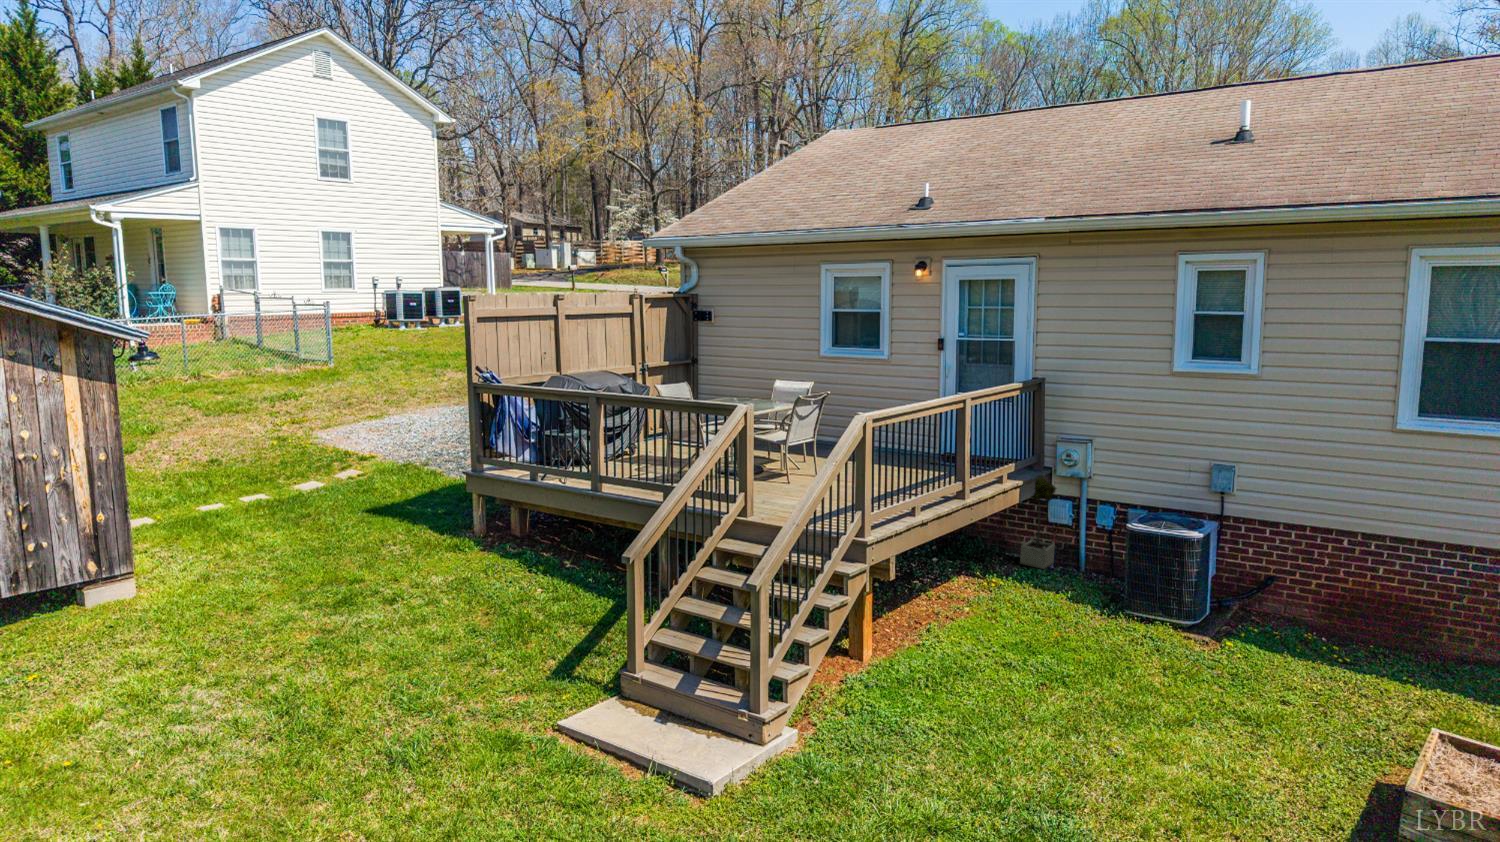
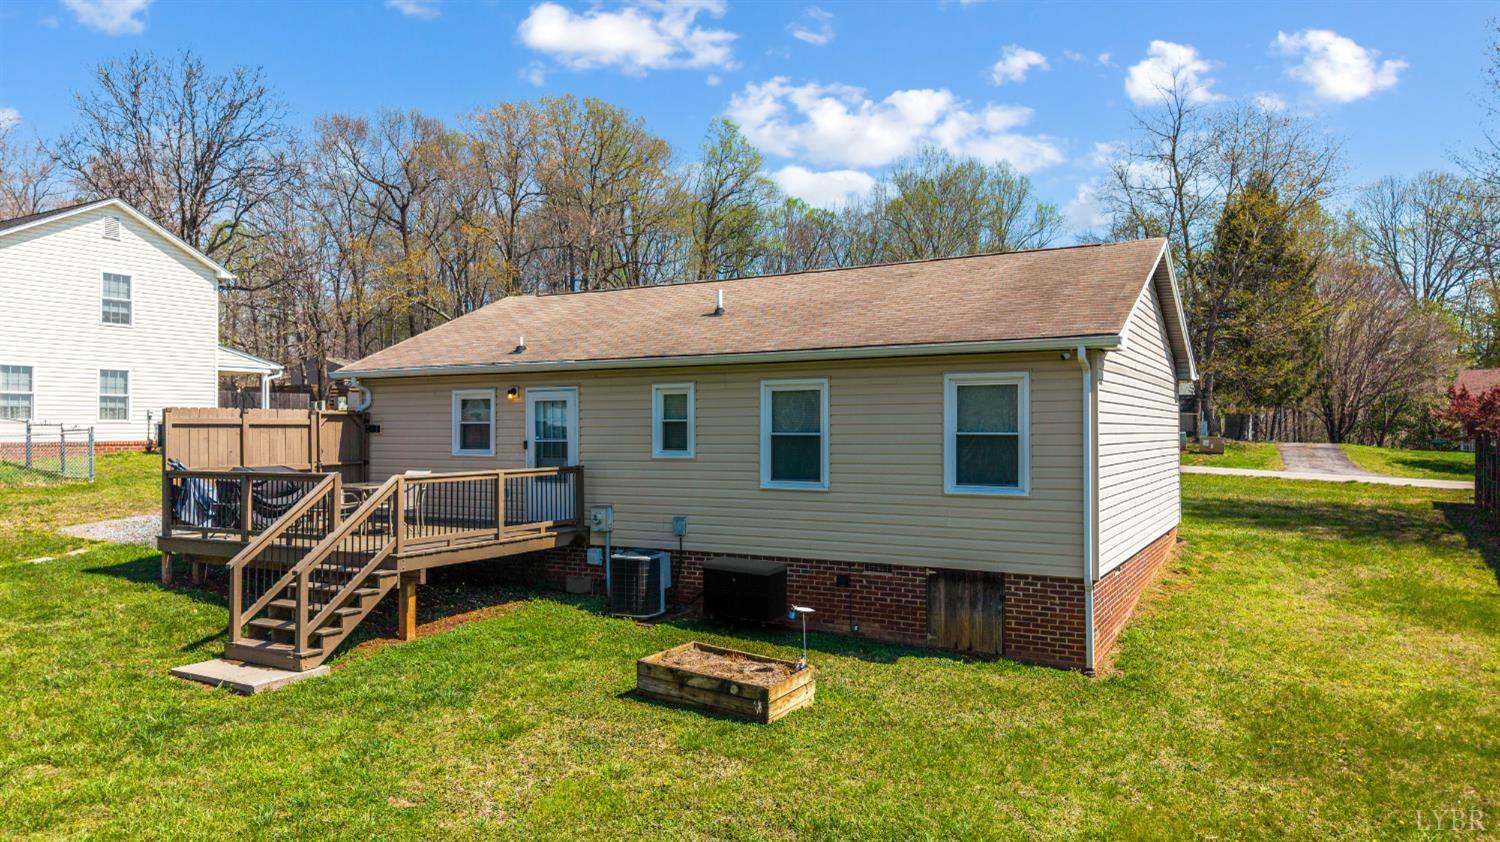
storage bench: none [1291,534,1450,661] -> present [702,556,787,627]

